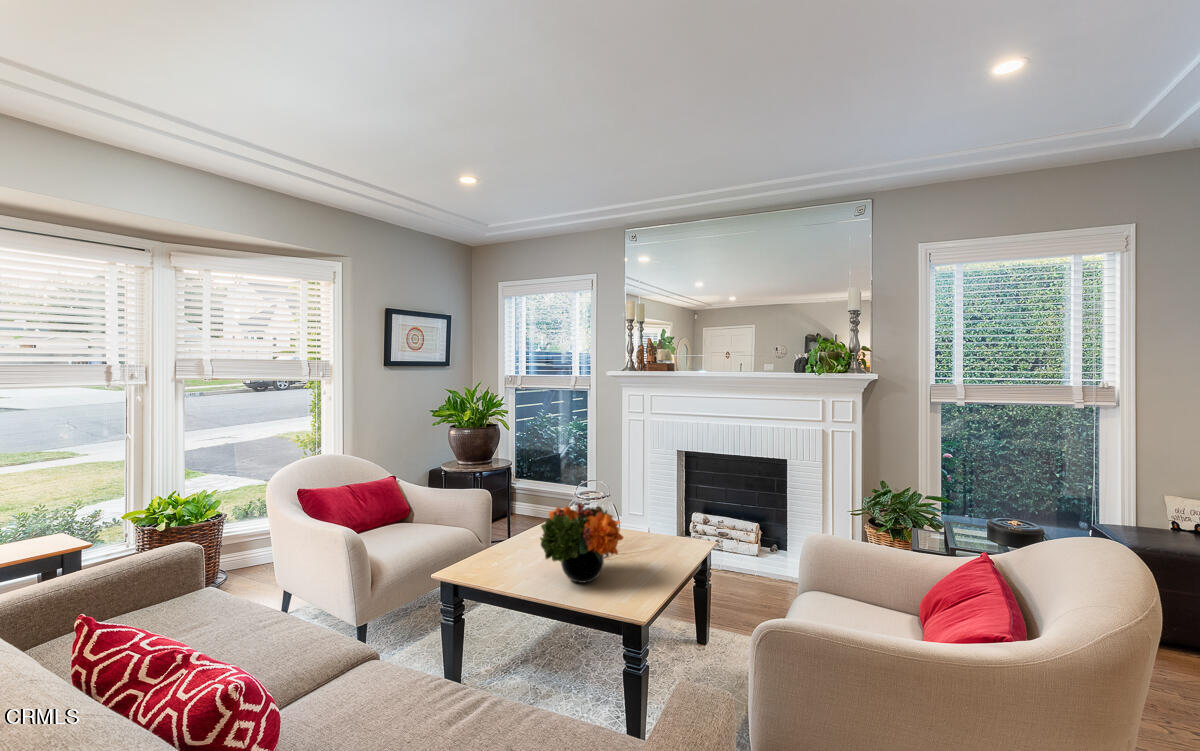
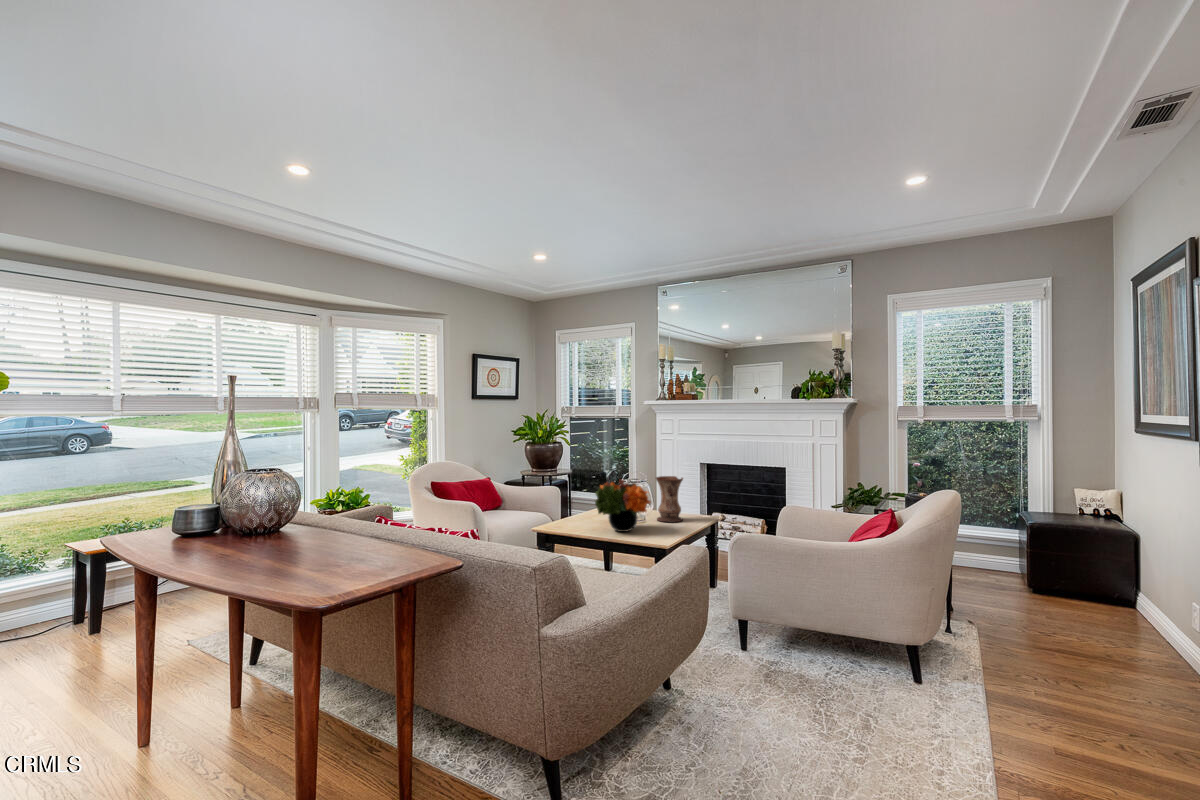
vase: none [628,488,667,557] -> present [656,476,683,522]

